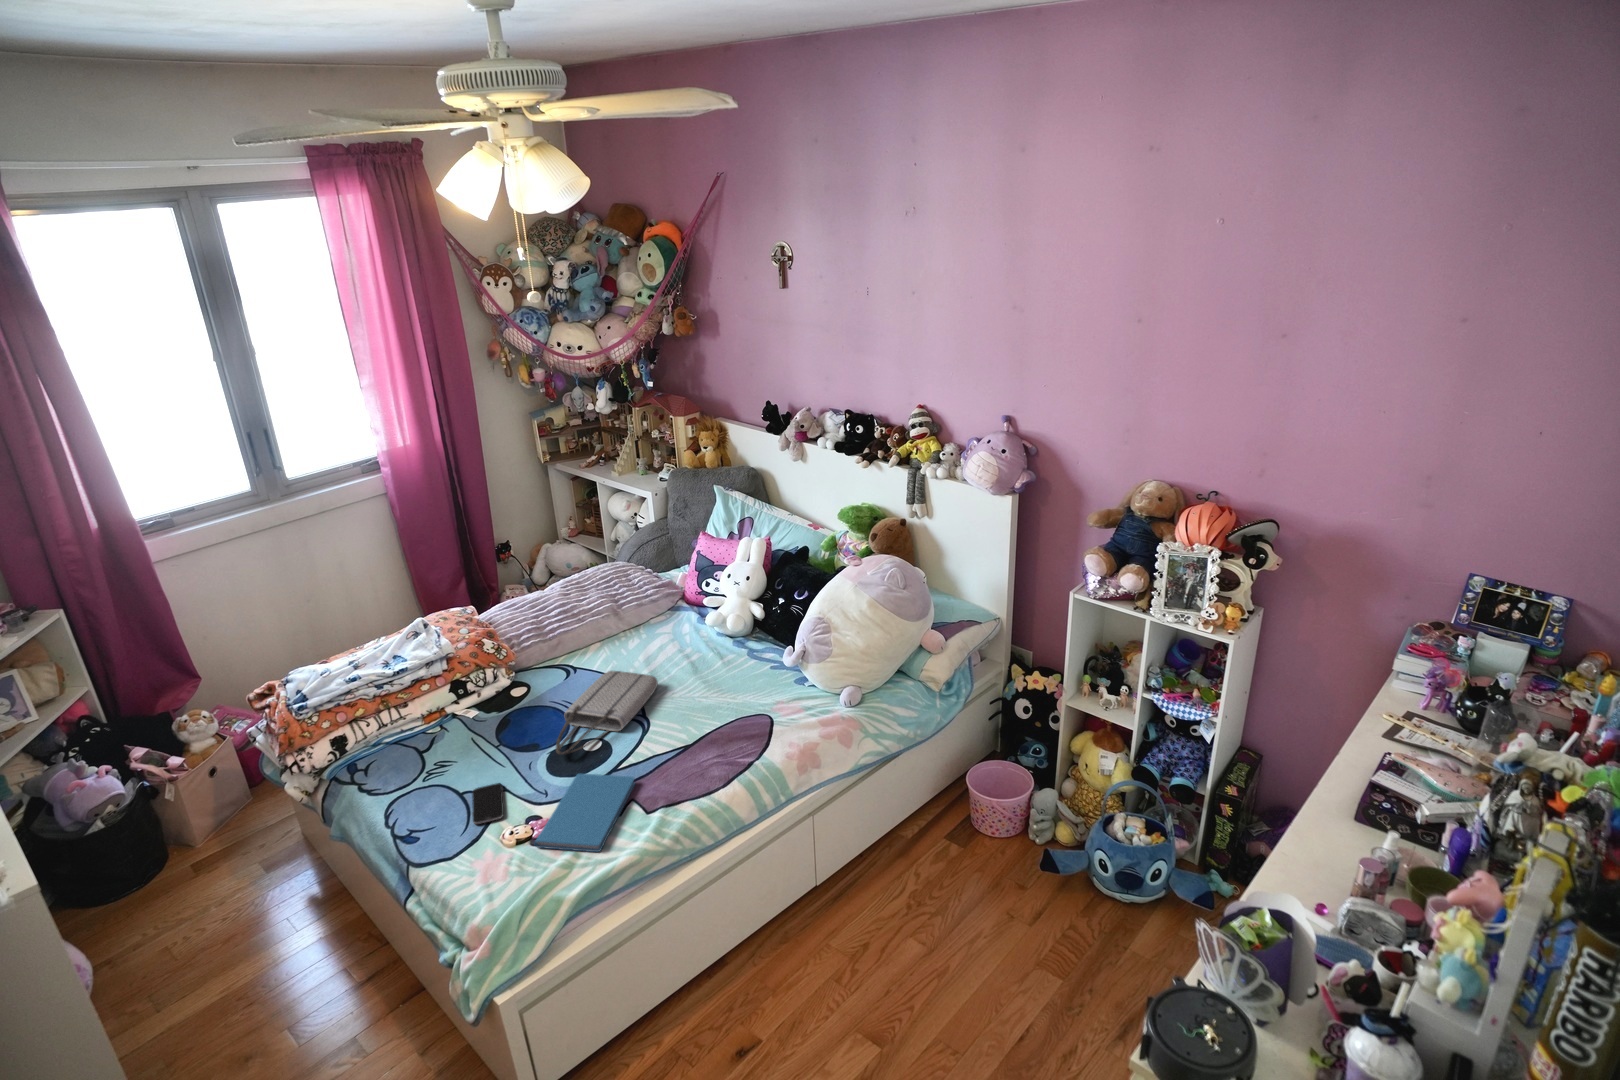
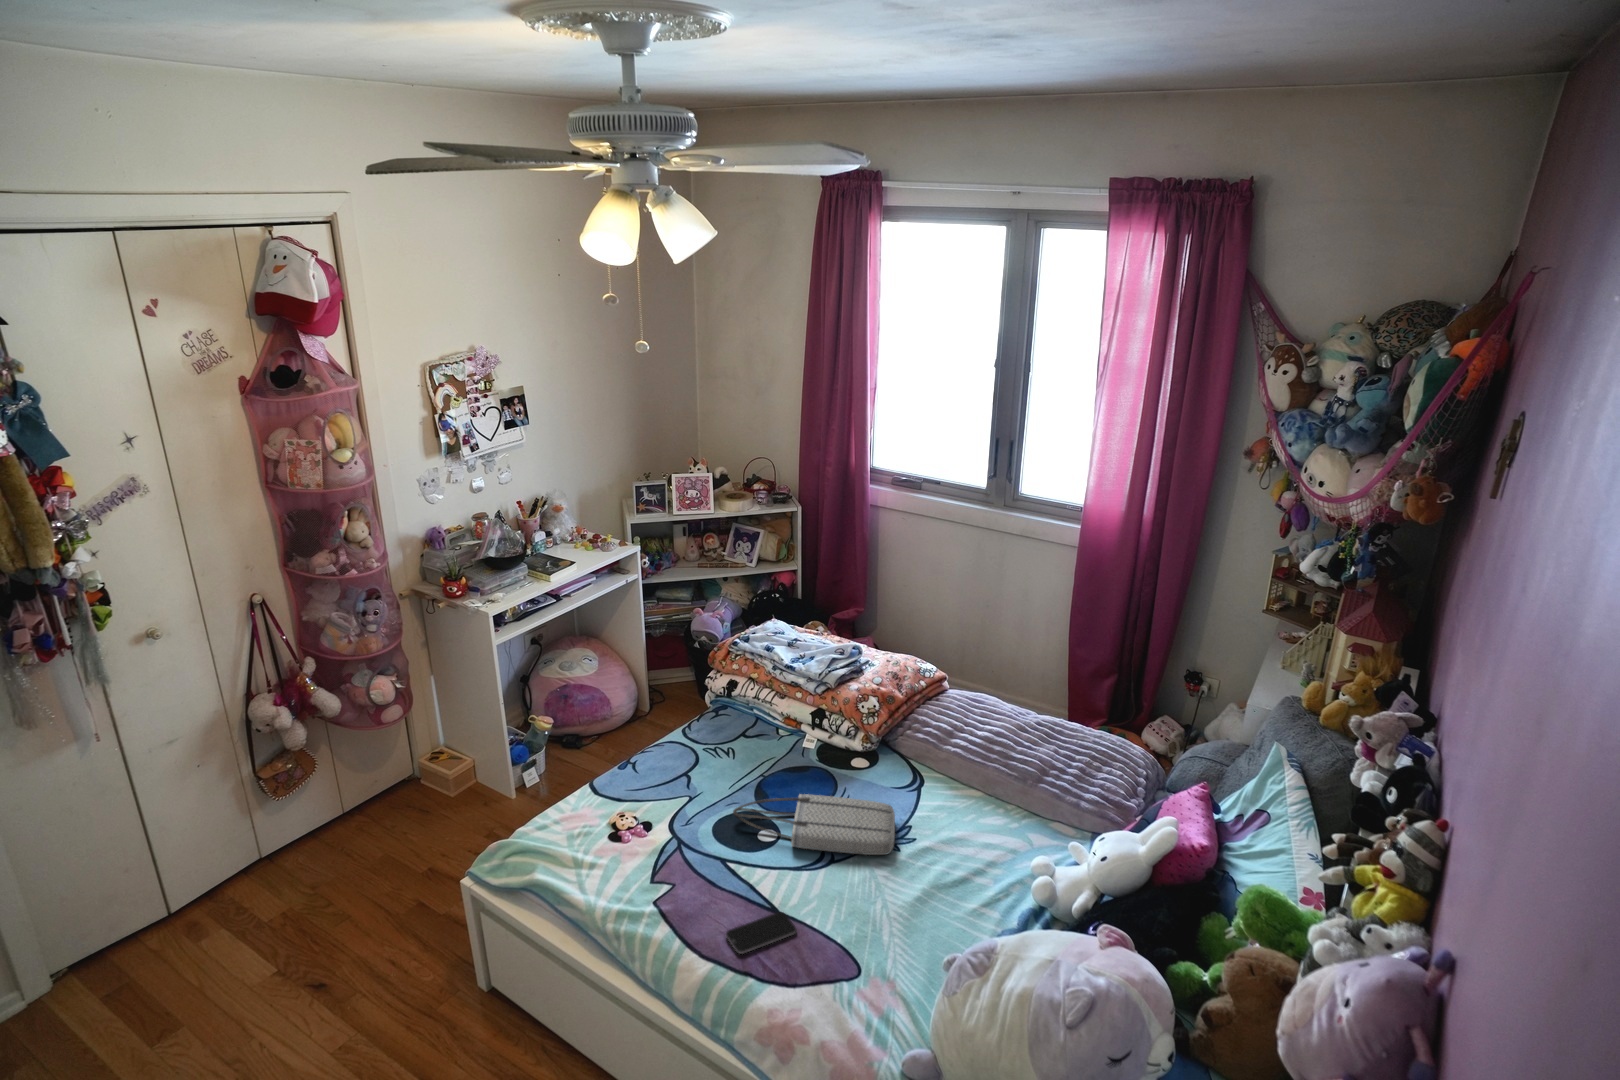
book: present [534,773,635,852] -> none [591,832,705,881]
smartphone: present [472,783,504,824] -> present [726,912,797,954]

